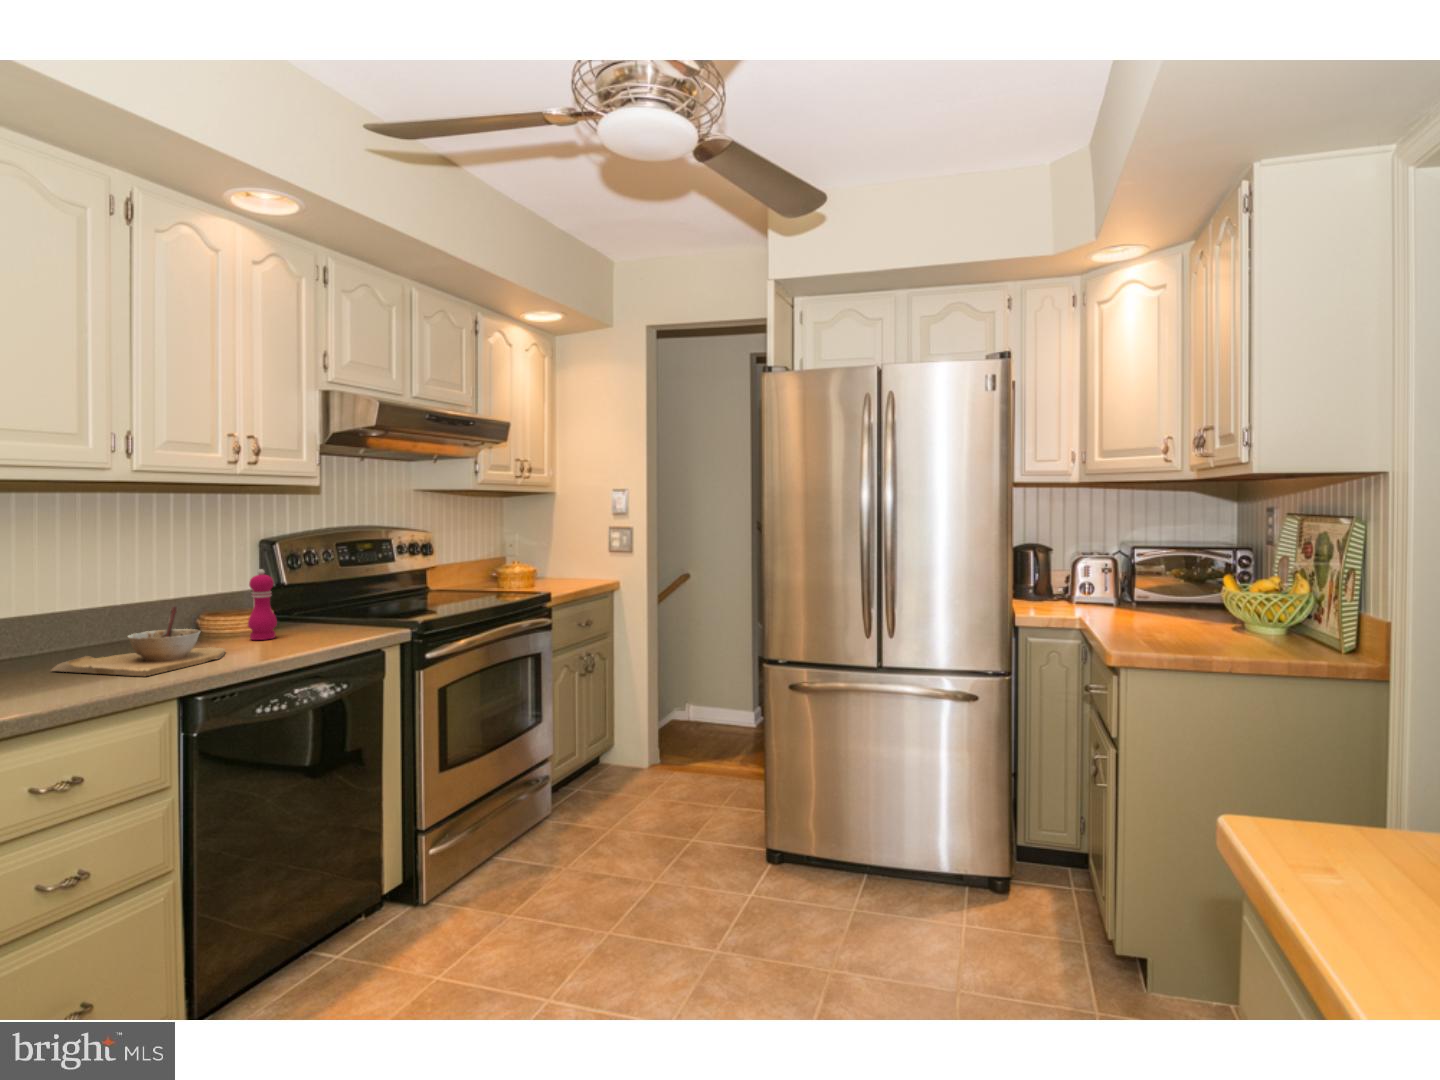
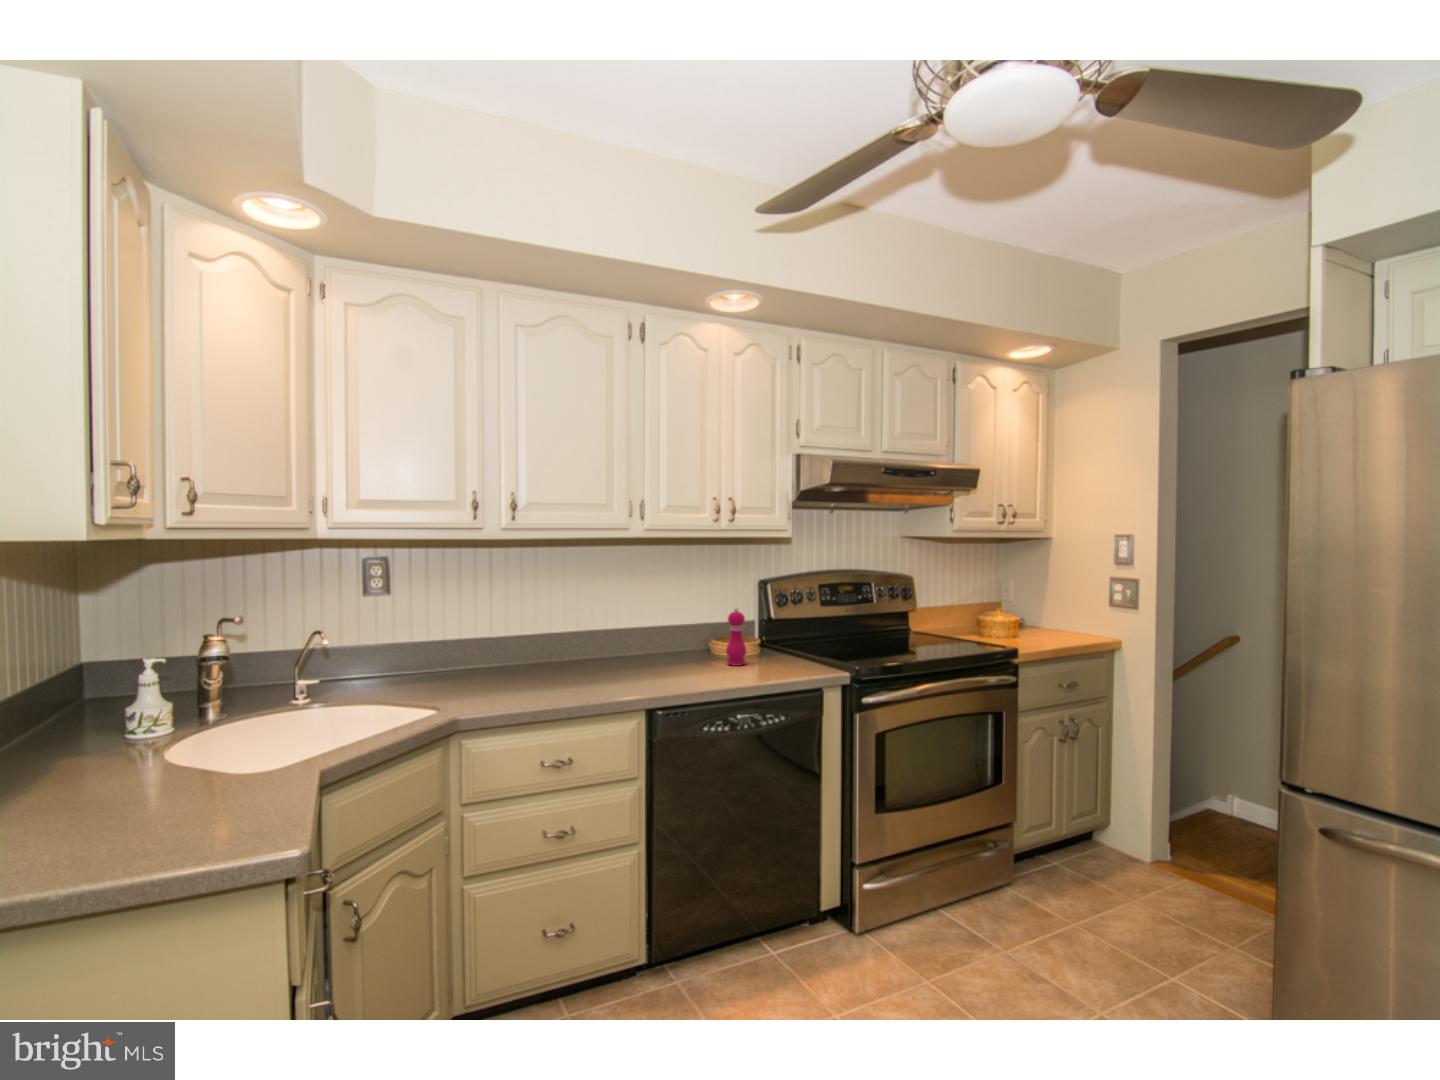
bowl: present [52,607,225,676] -> none [597,633,700,688]

